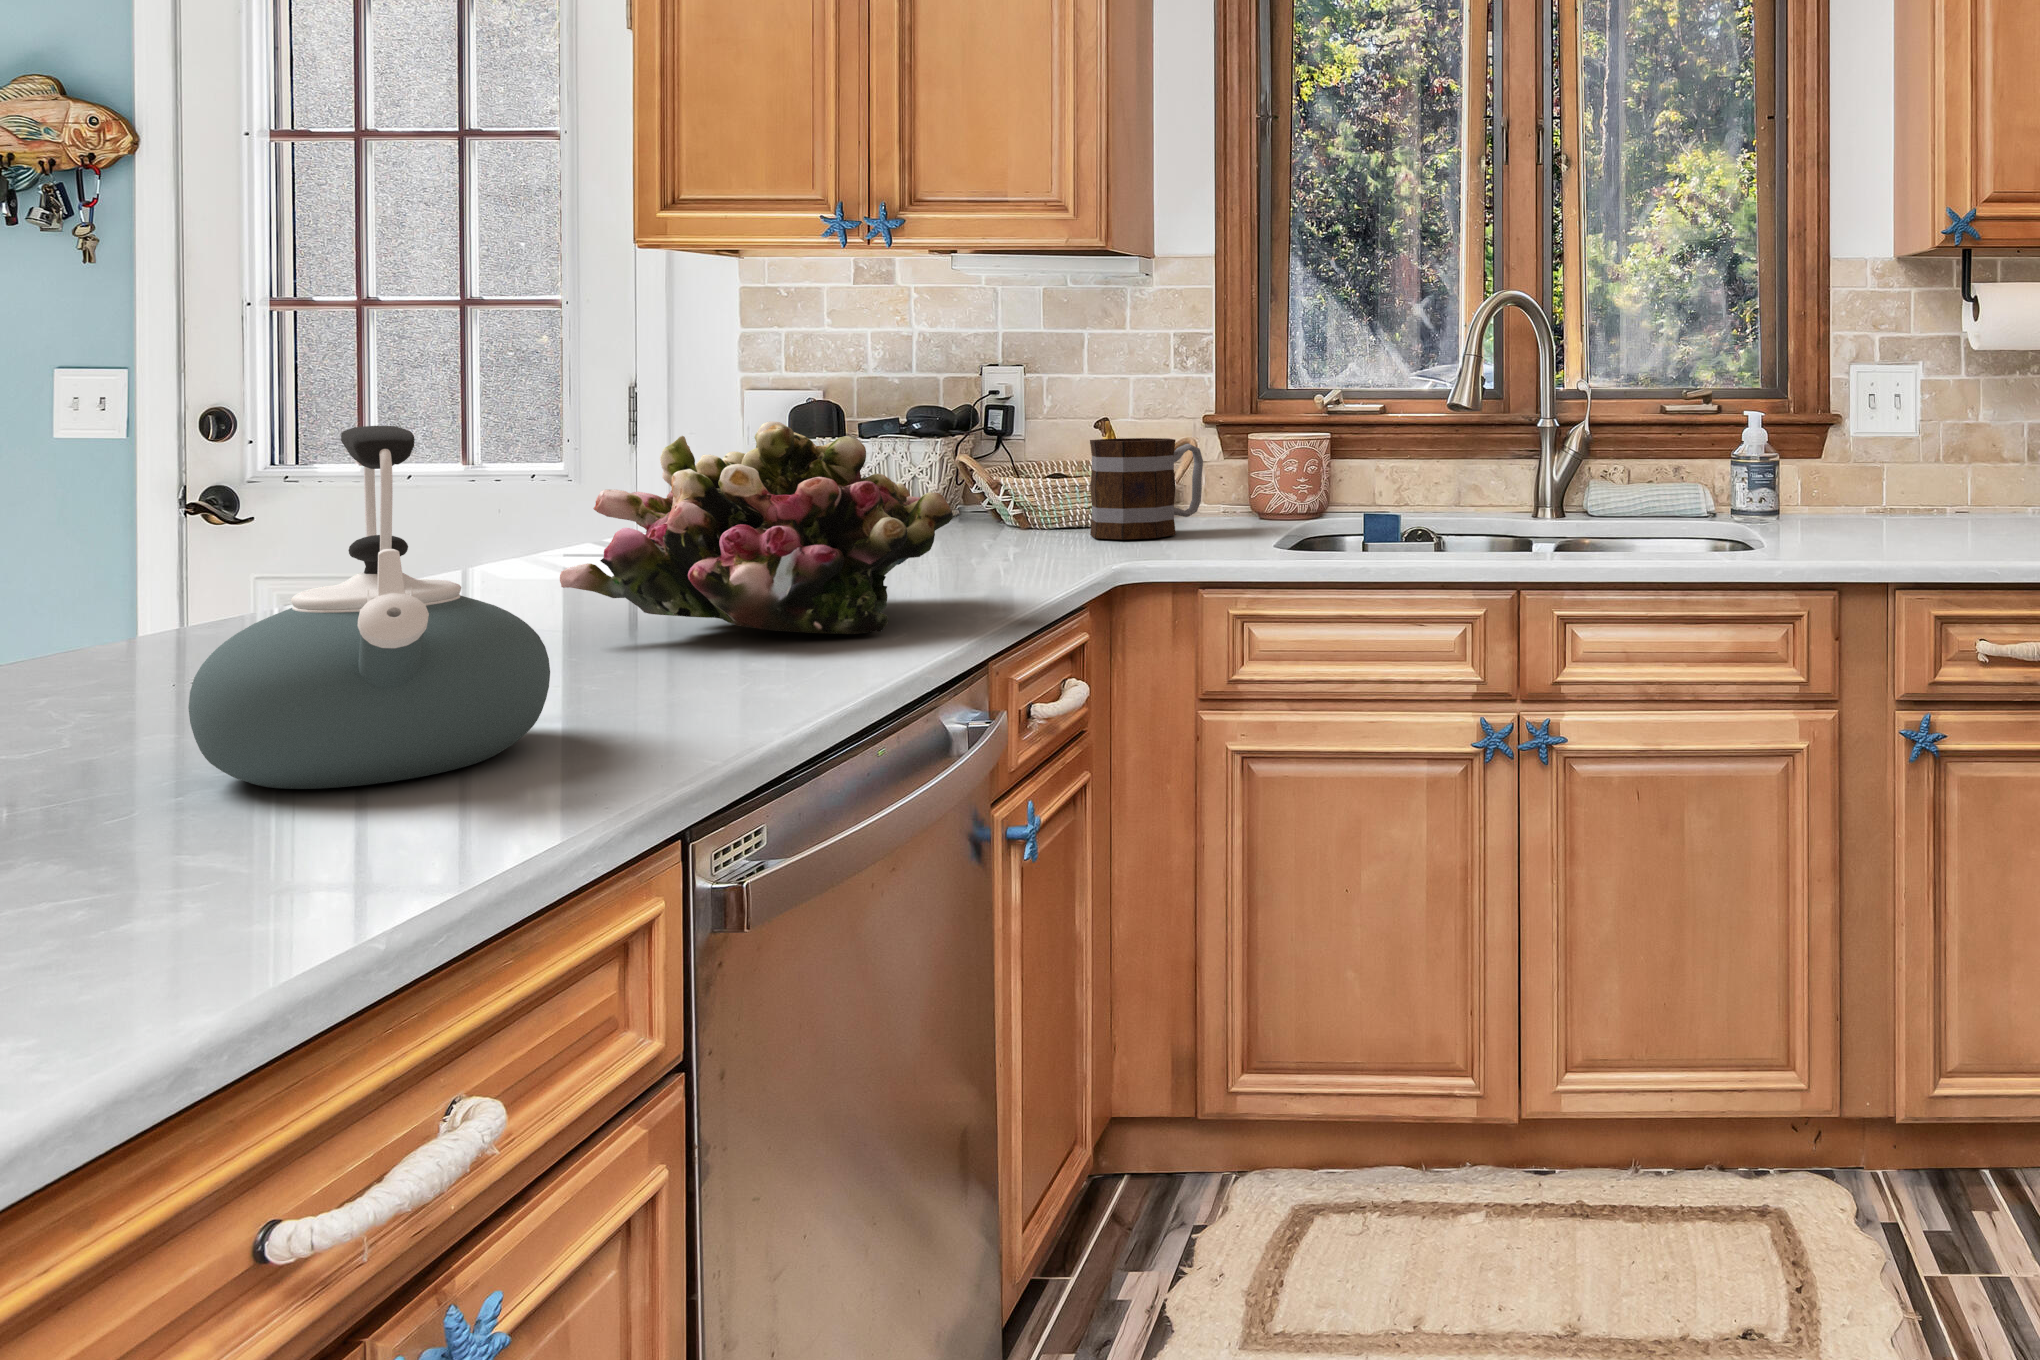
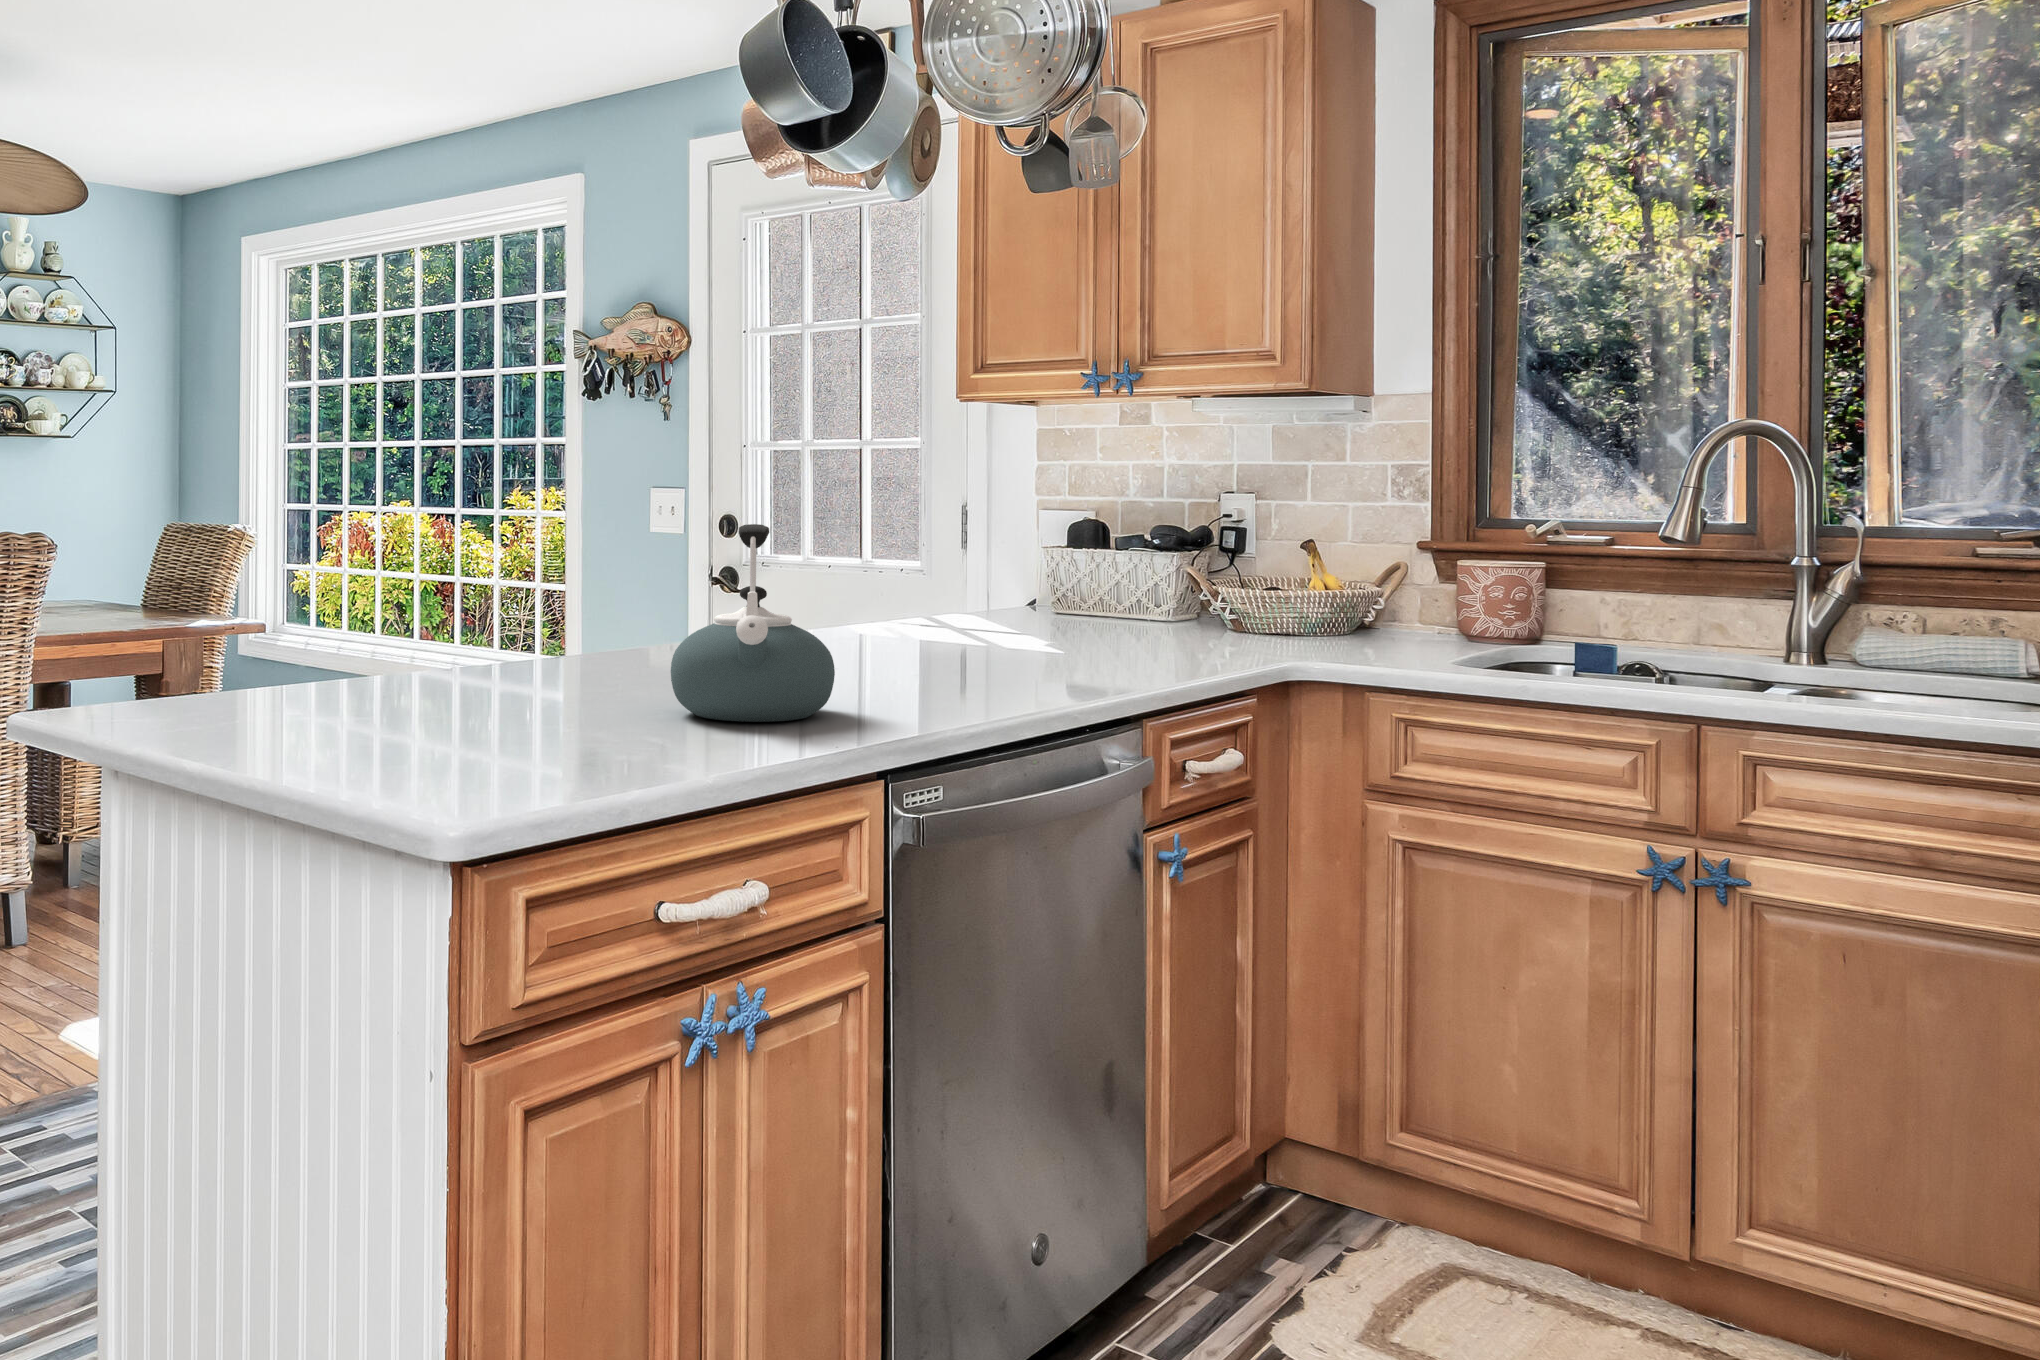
flower arrangement: present [560,421,953,634] -> none [866,532,1117,685]
mug: present [1090,438,1203,539] -> none [1287,558,1397,647]

